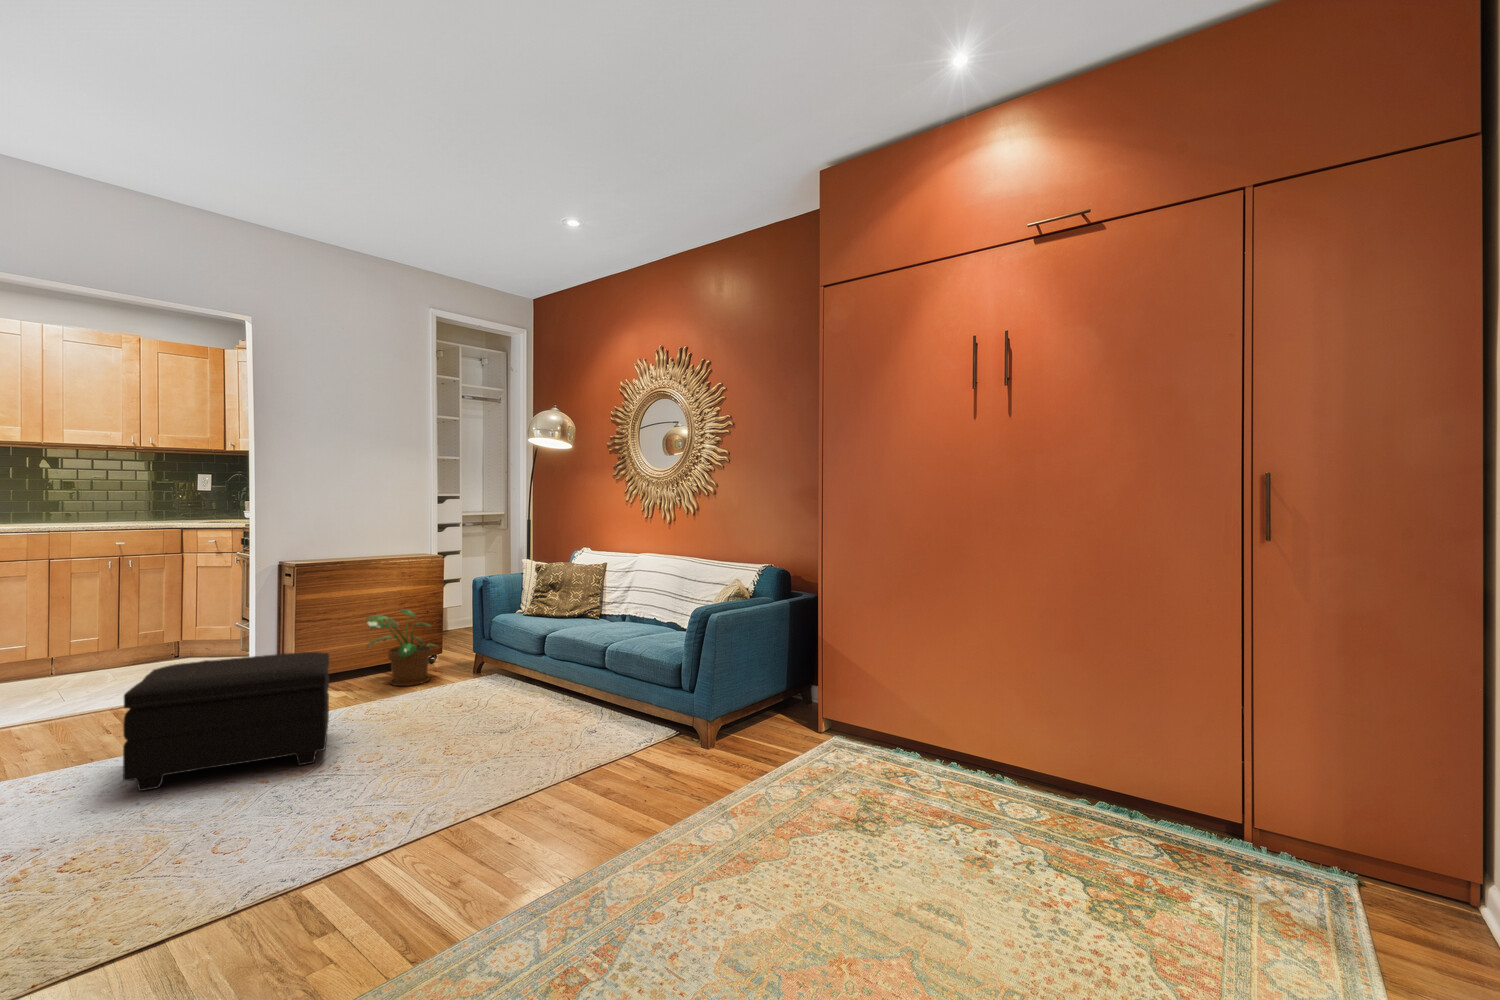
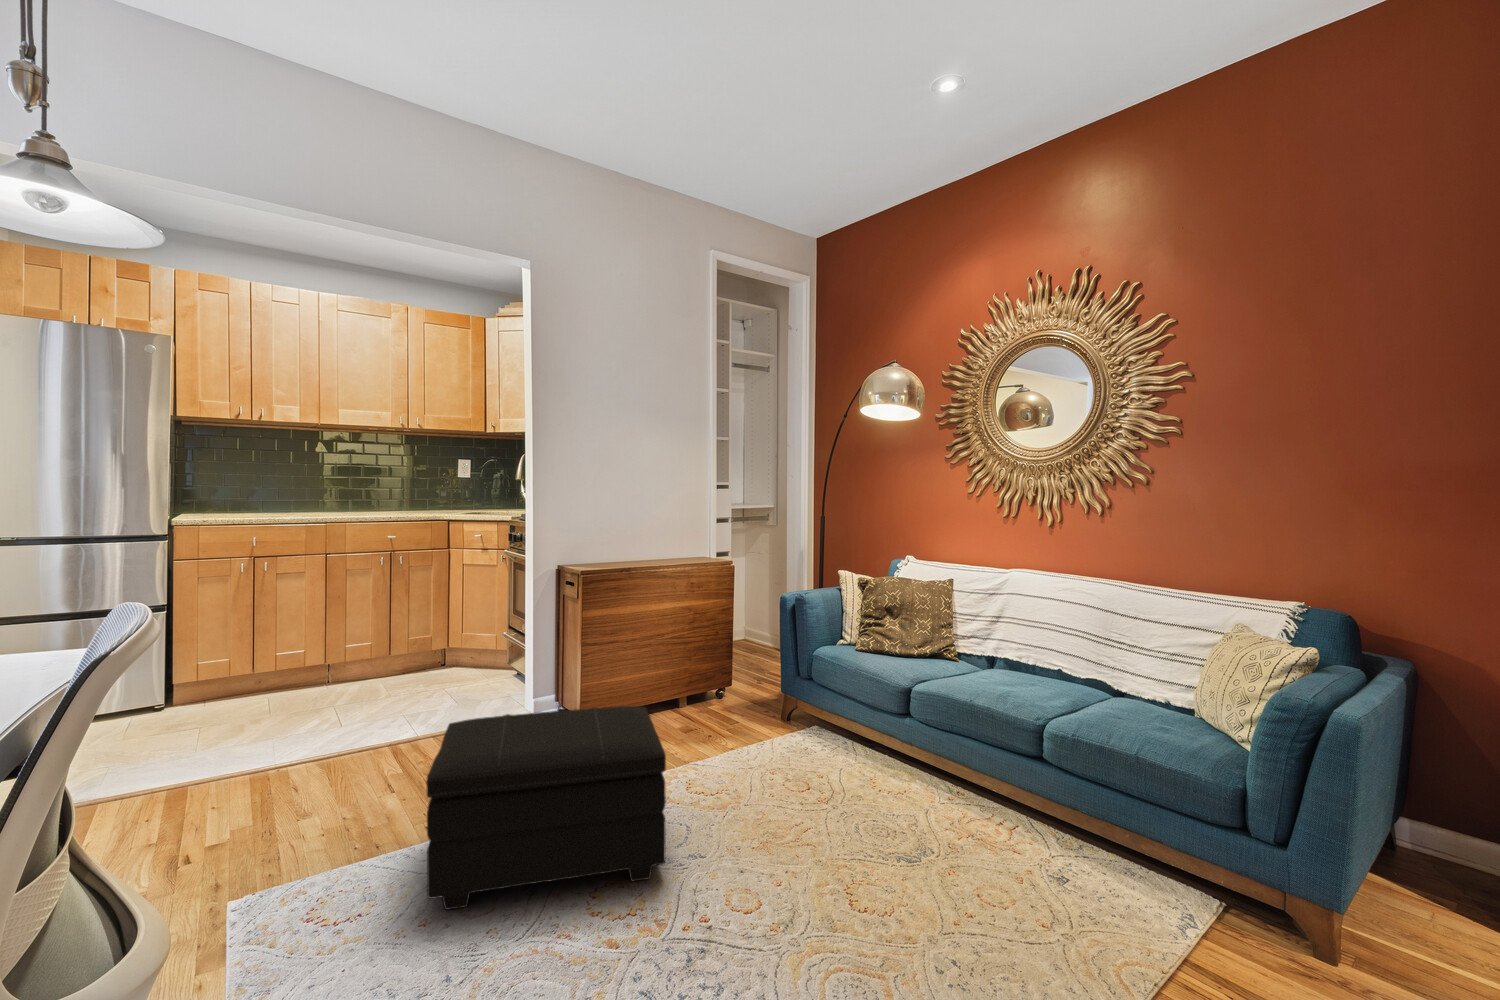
potted plant: present [365,609,435,686] -> none [654,630,737,732]

